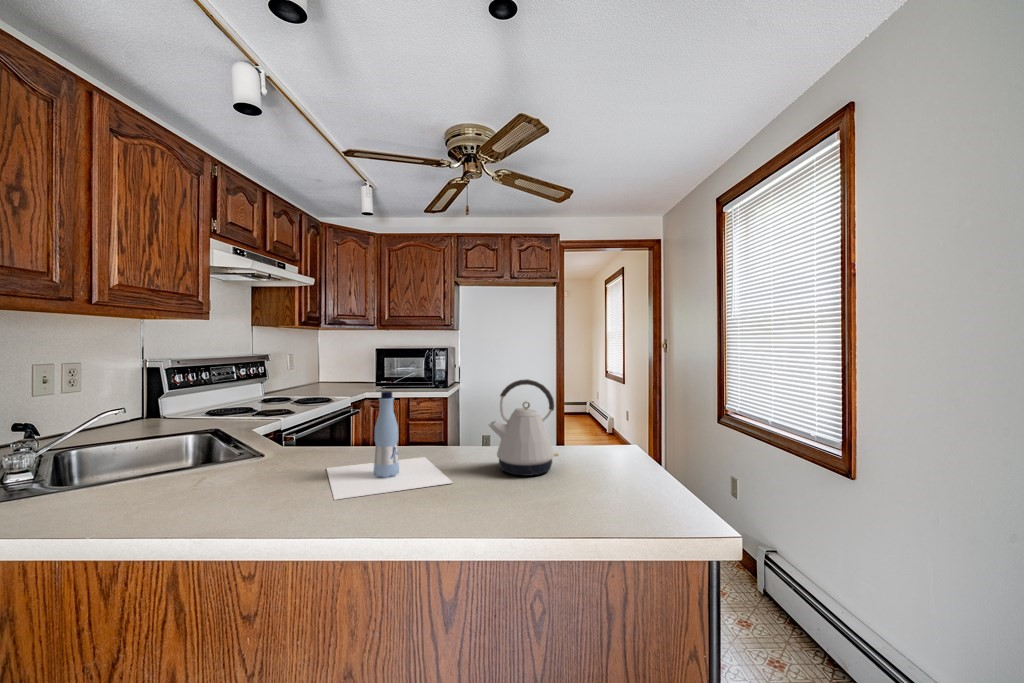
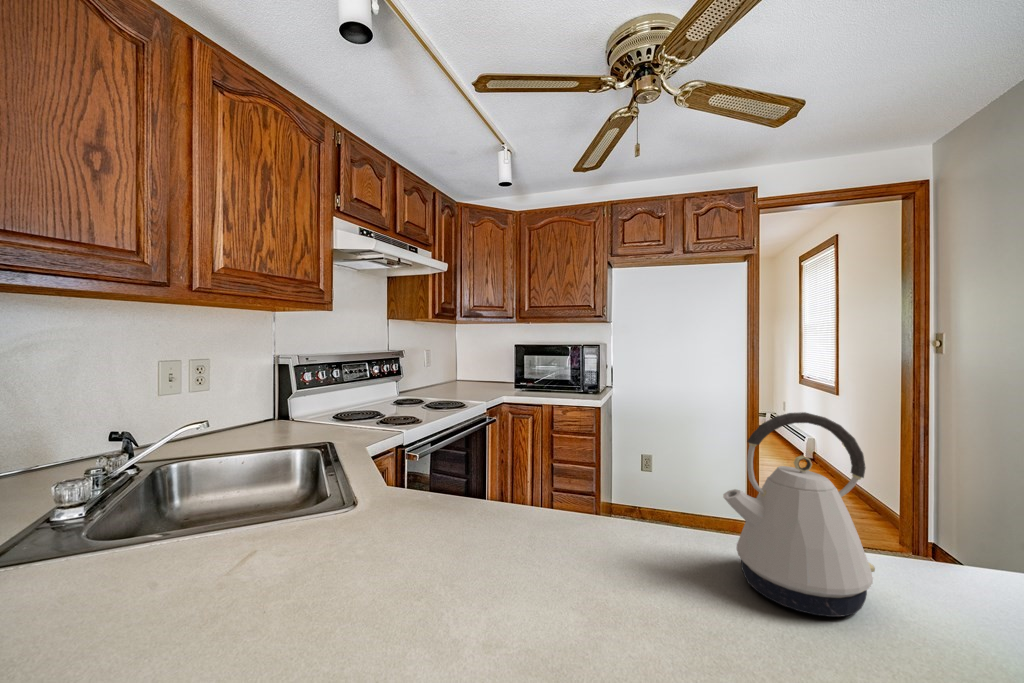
bottle: present [327,391,453,500] -> none [441,422,665,639]

